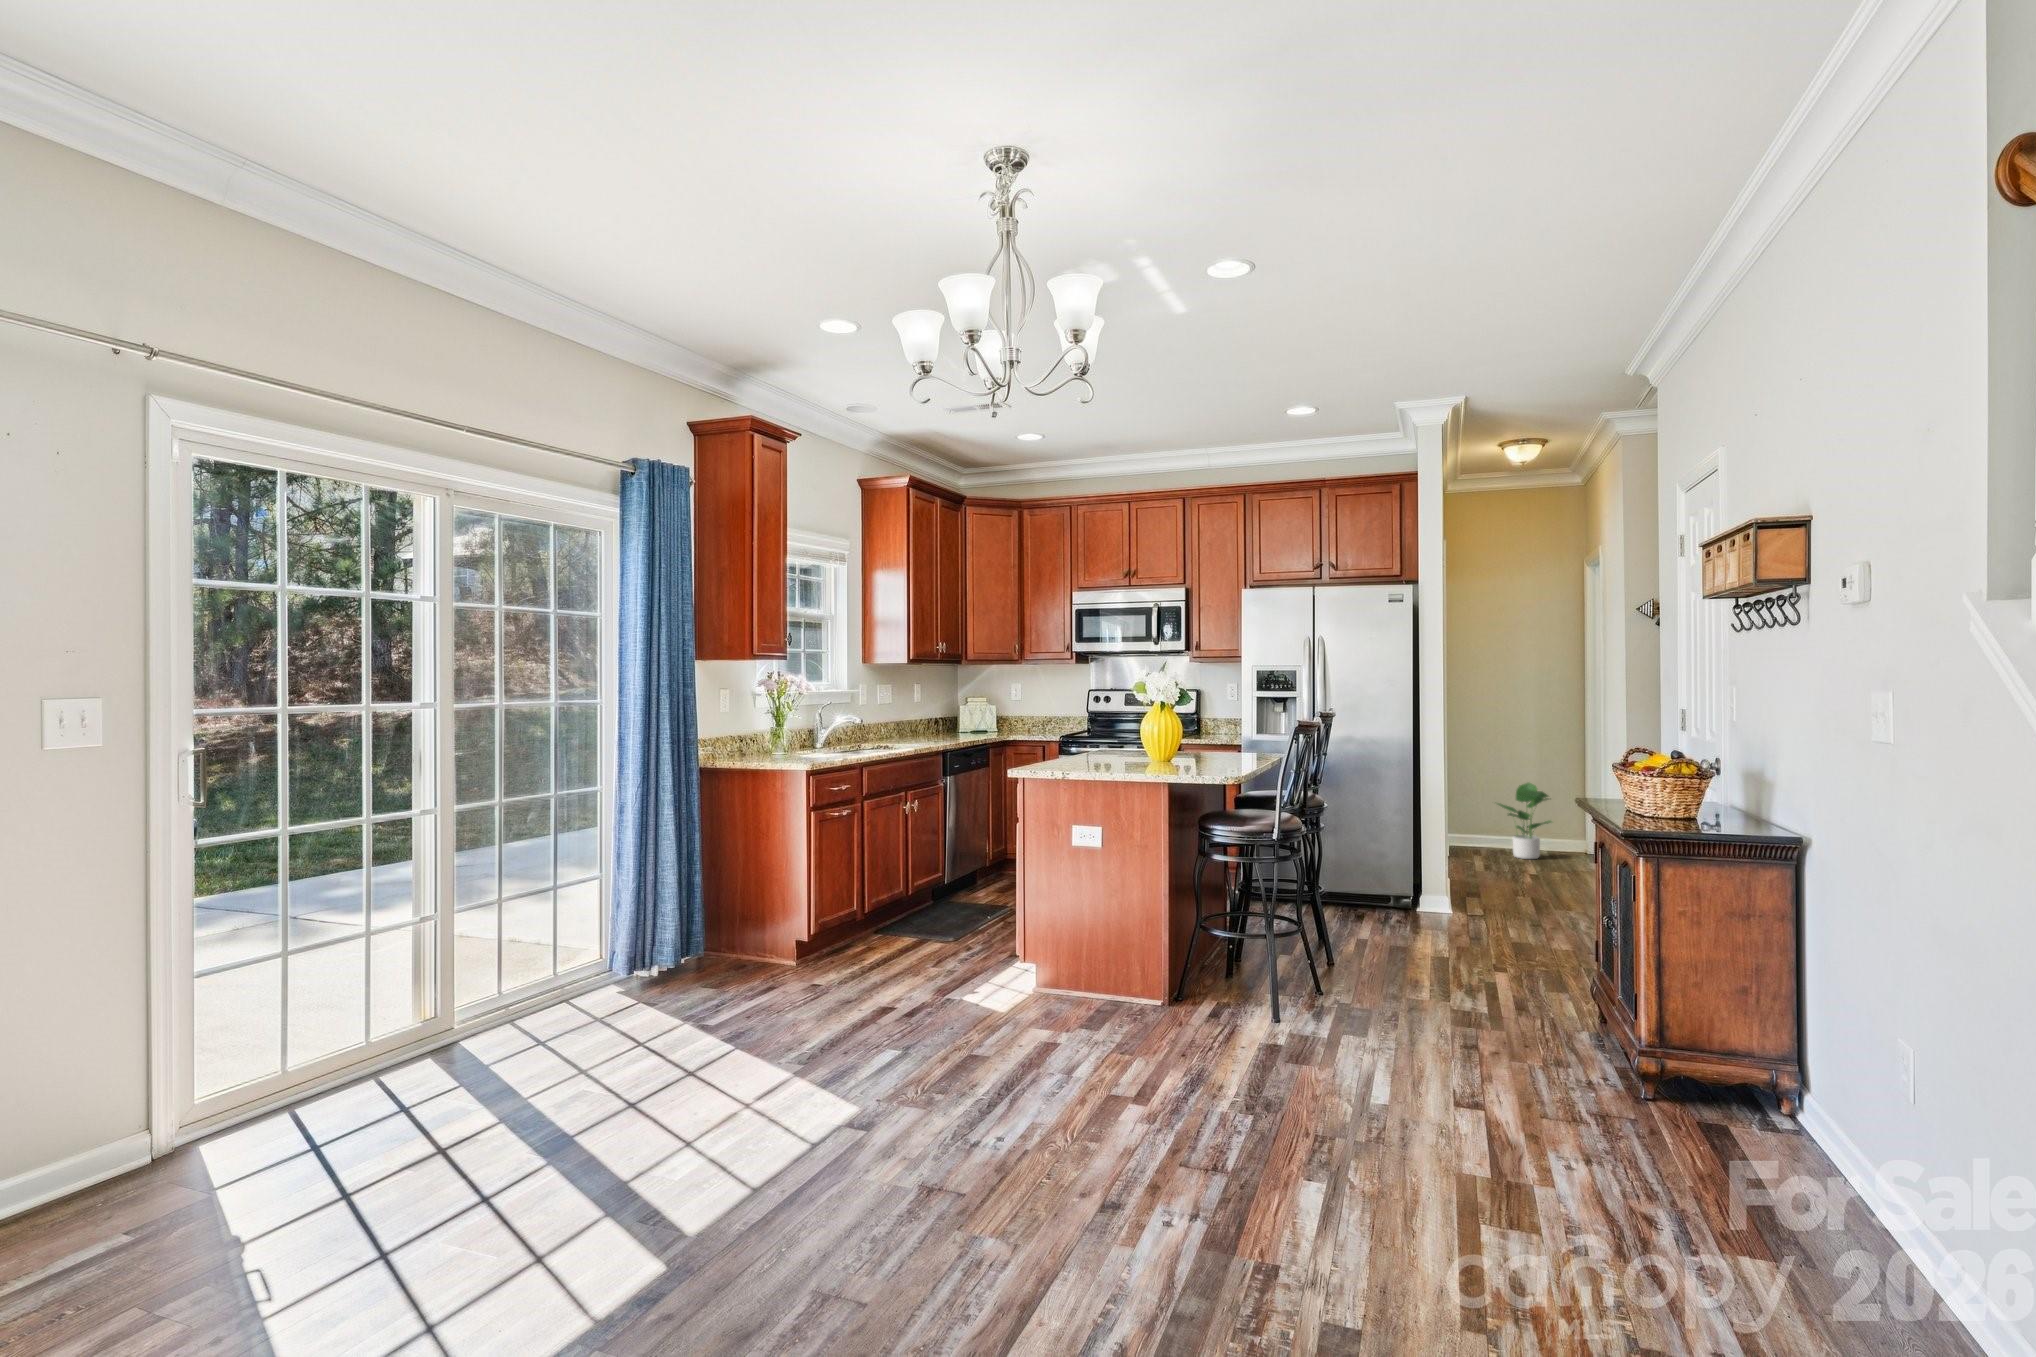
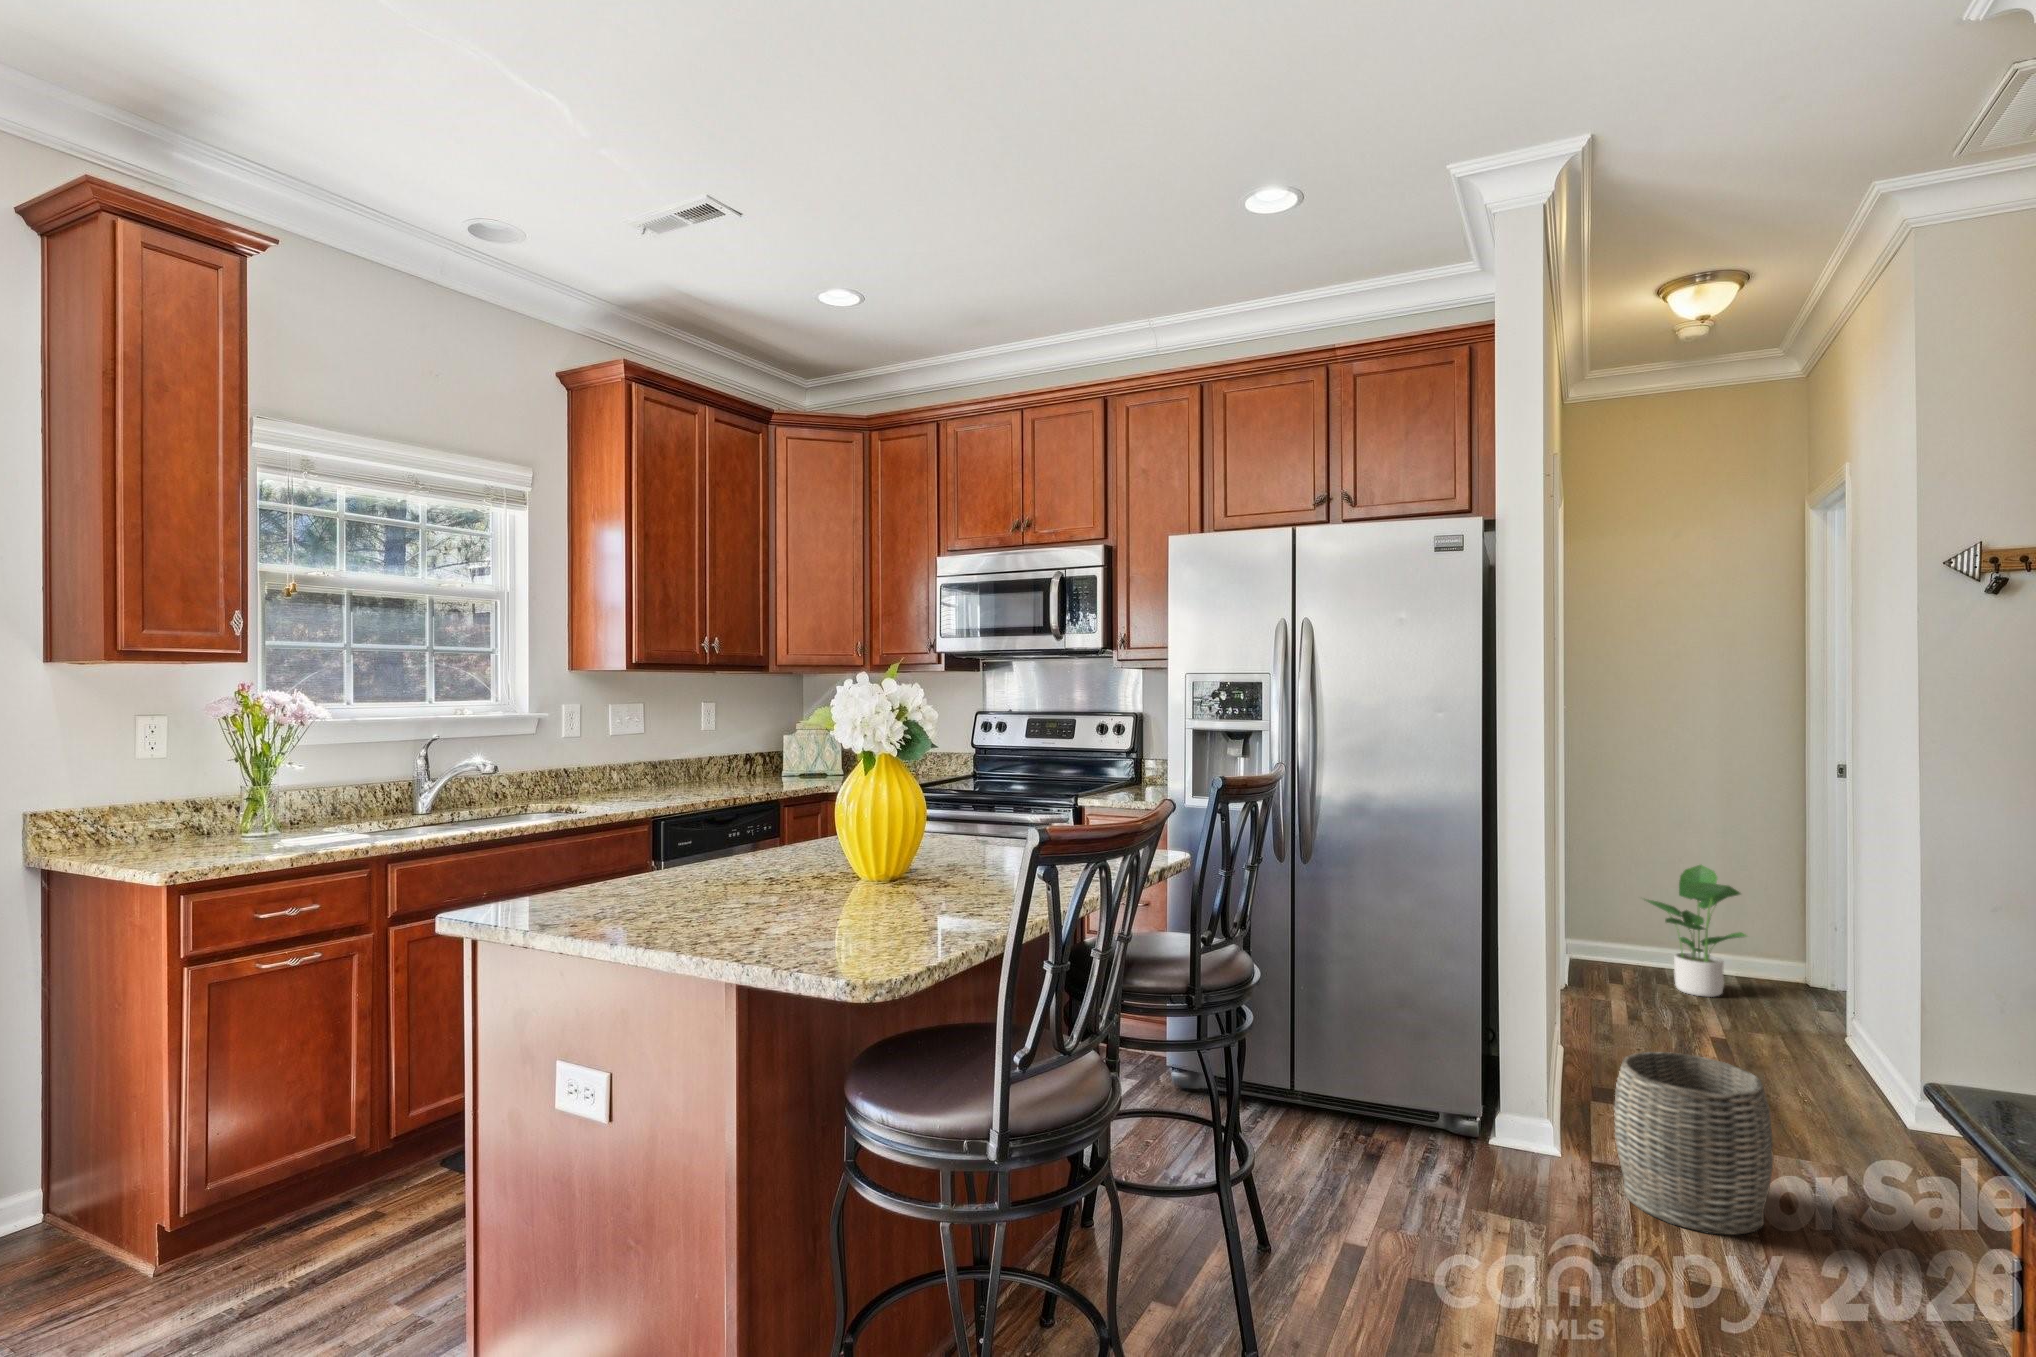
woven basket: none [1474,855,1544,929] -> present [1614,1052,1773,1234]

